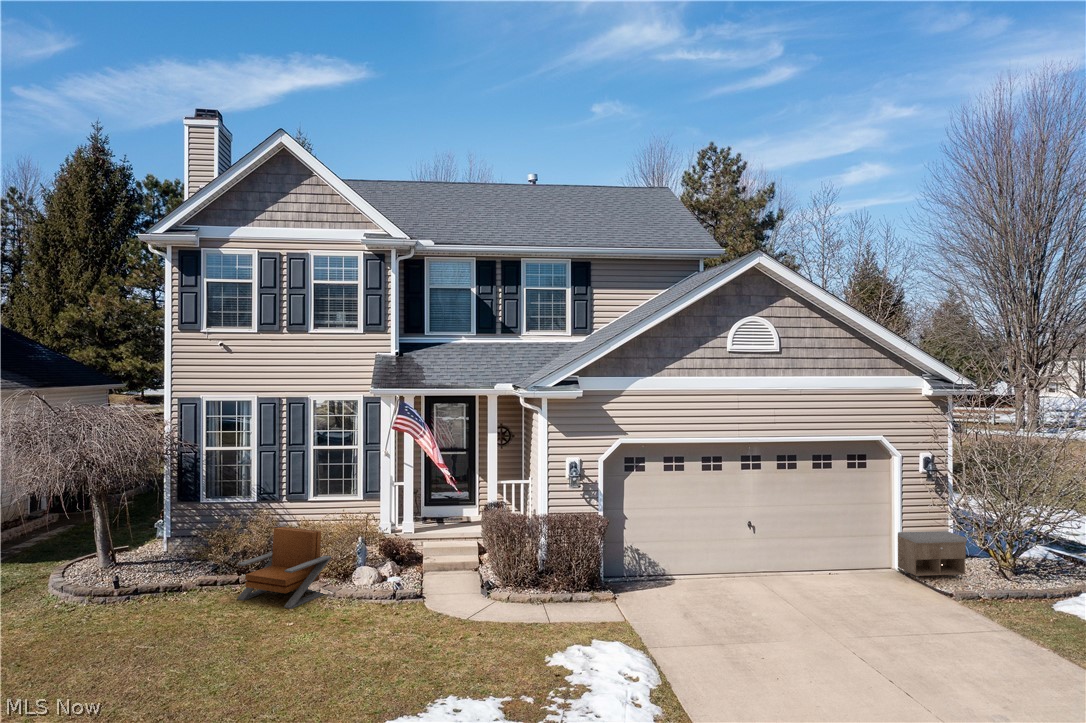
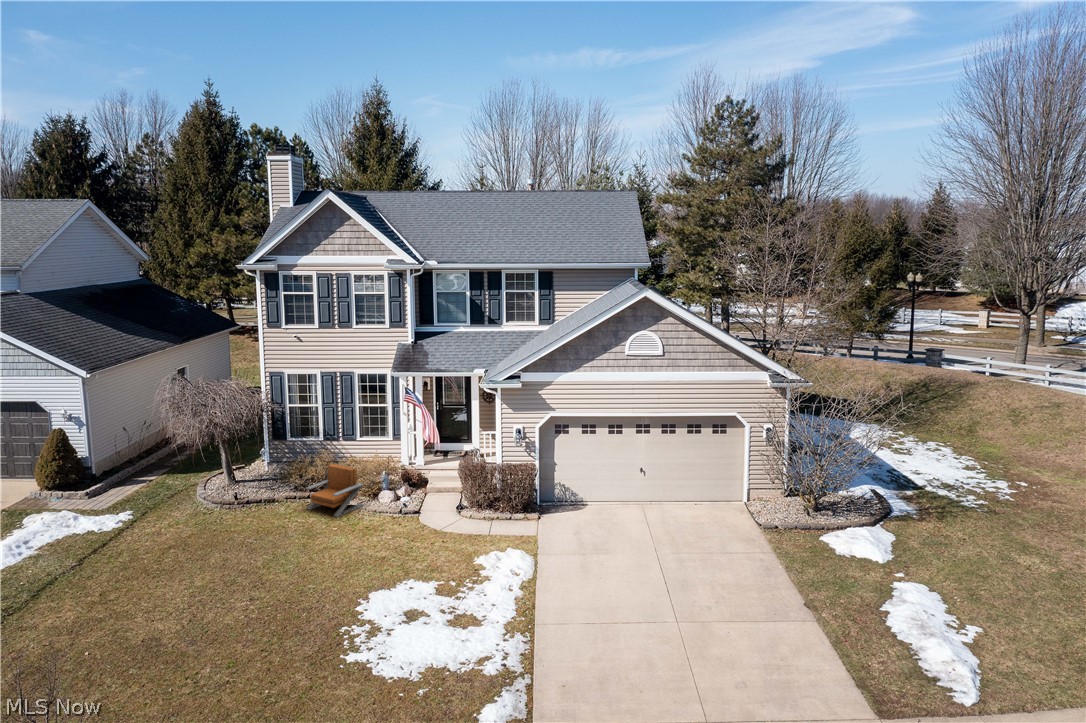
storage bench: present [898,531,967,579] -> none [741,478,786,510]

